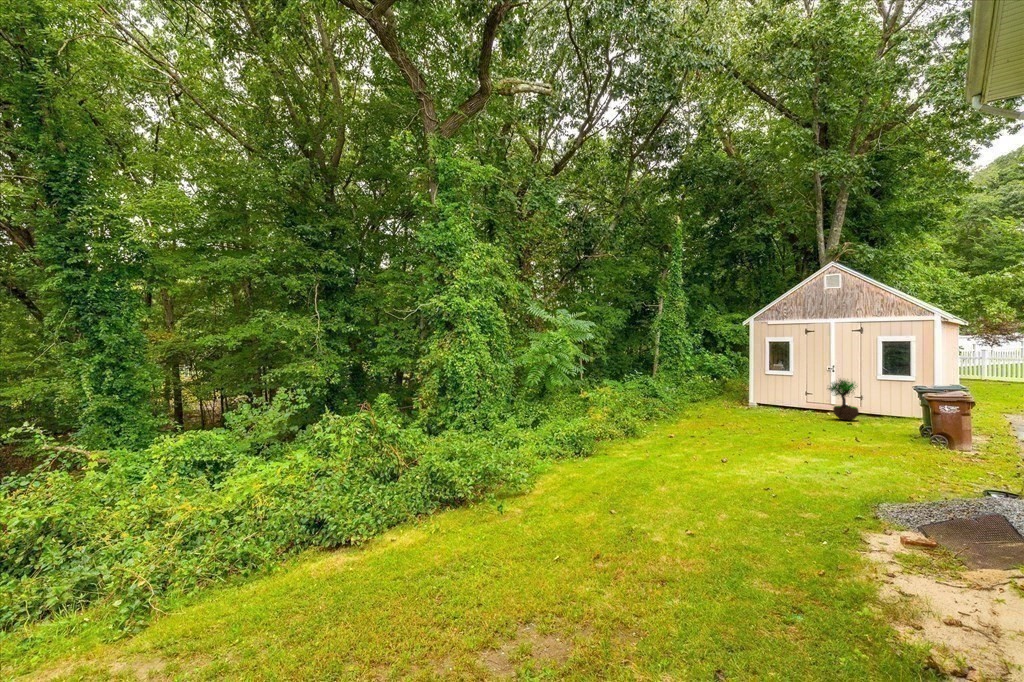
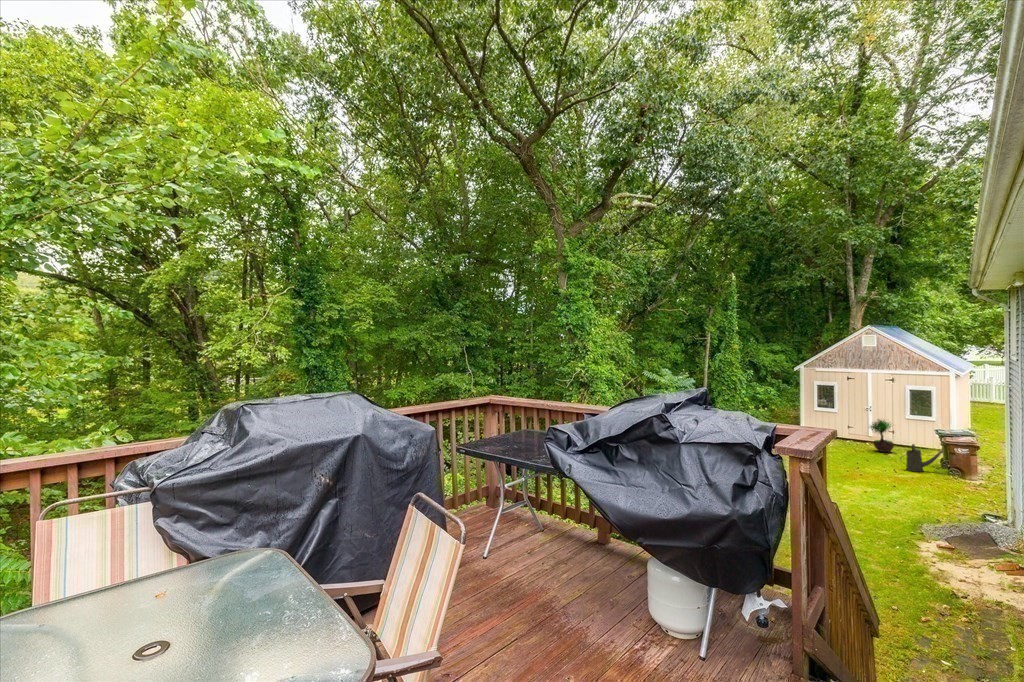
watering can: none [863,403,922,440] -> present [901,444,943,472]

